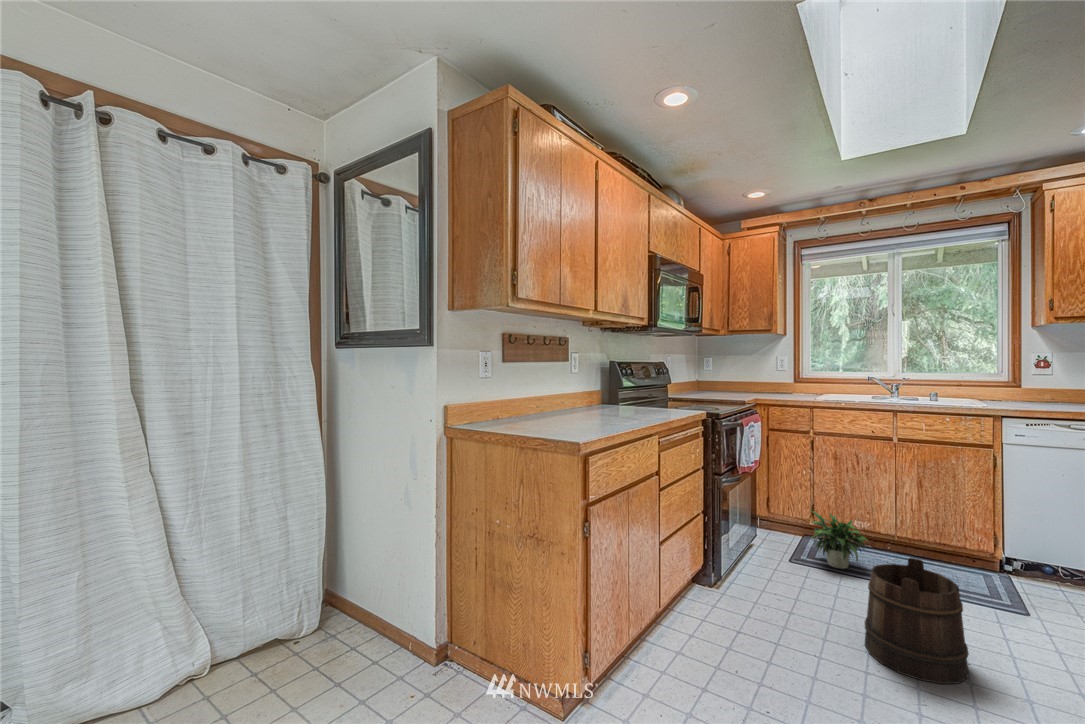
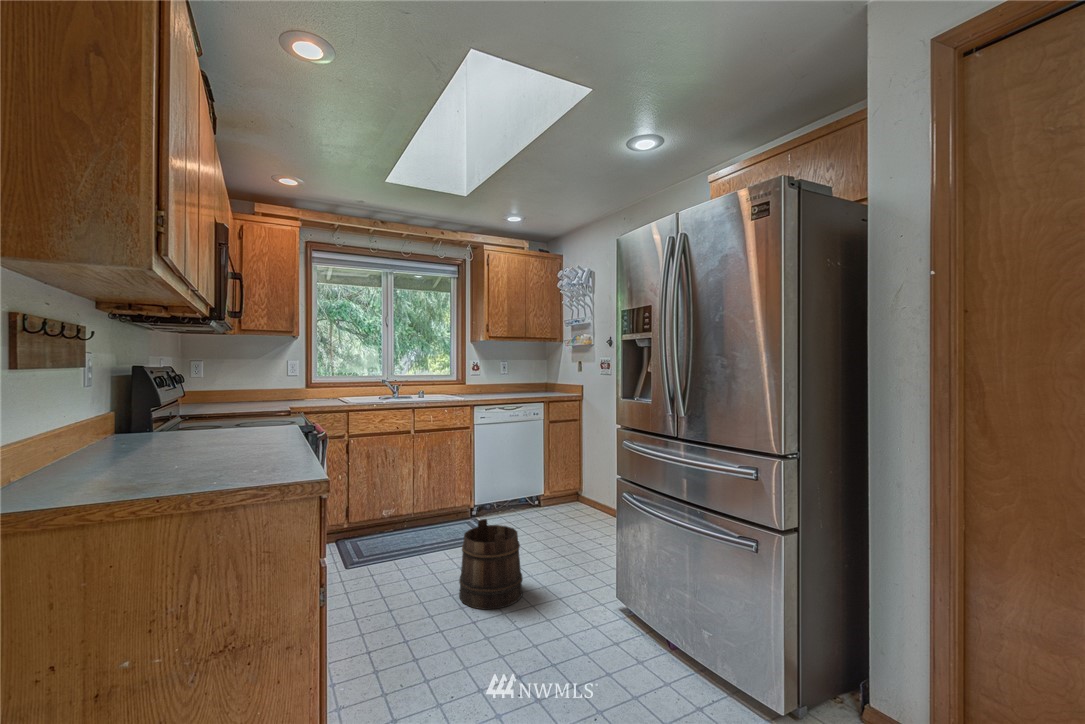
potted plant: present [811,511,868,569] -> none [354,507,412,557]

